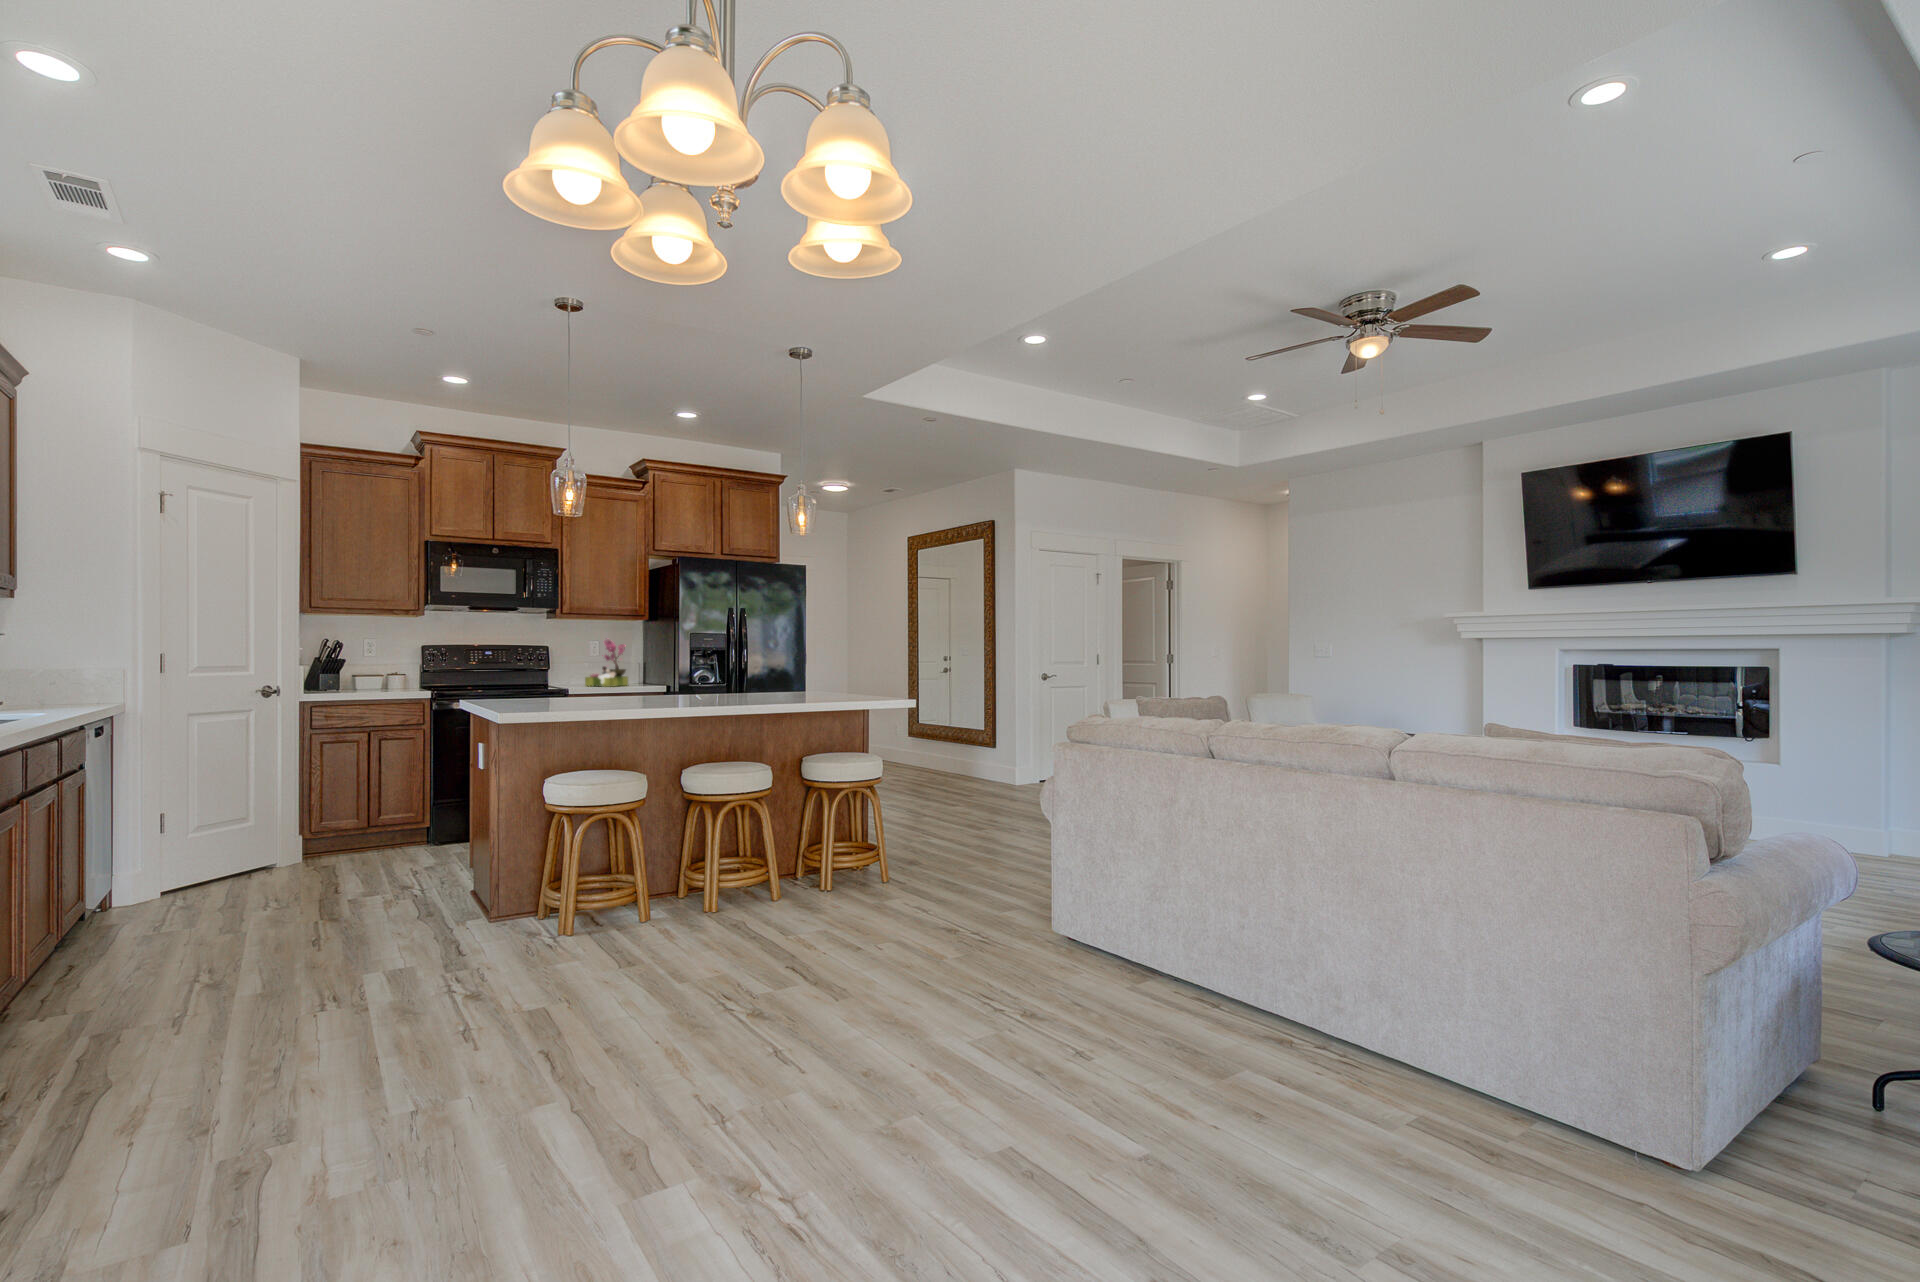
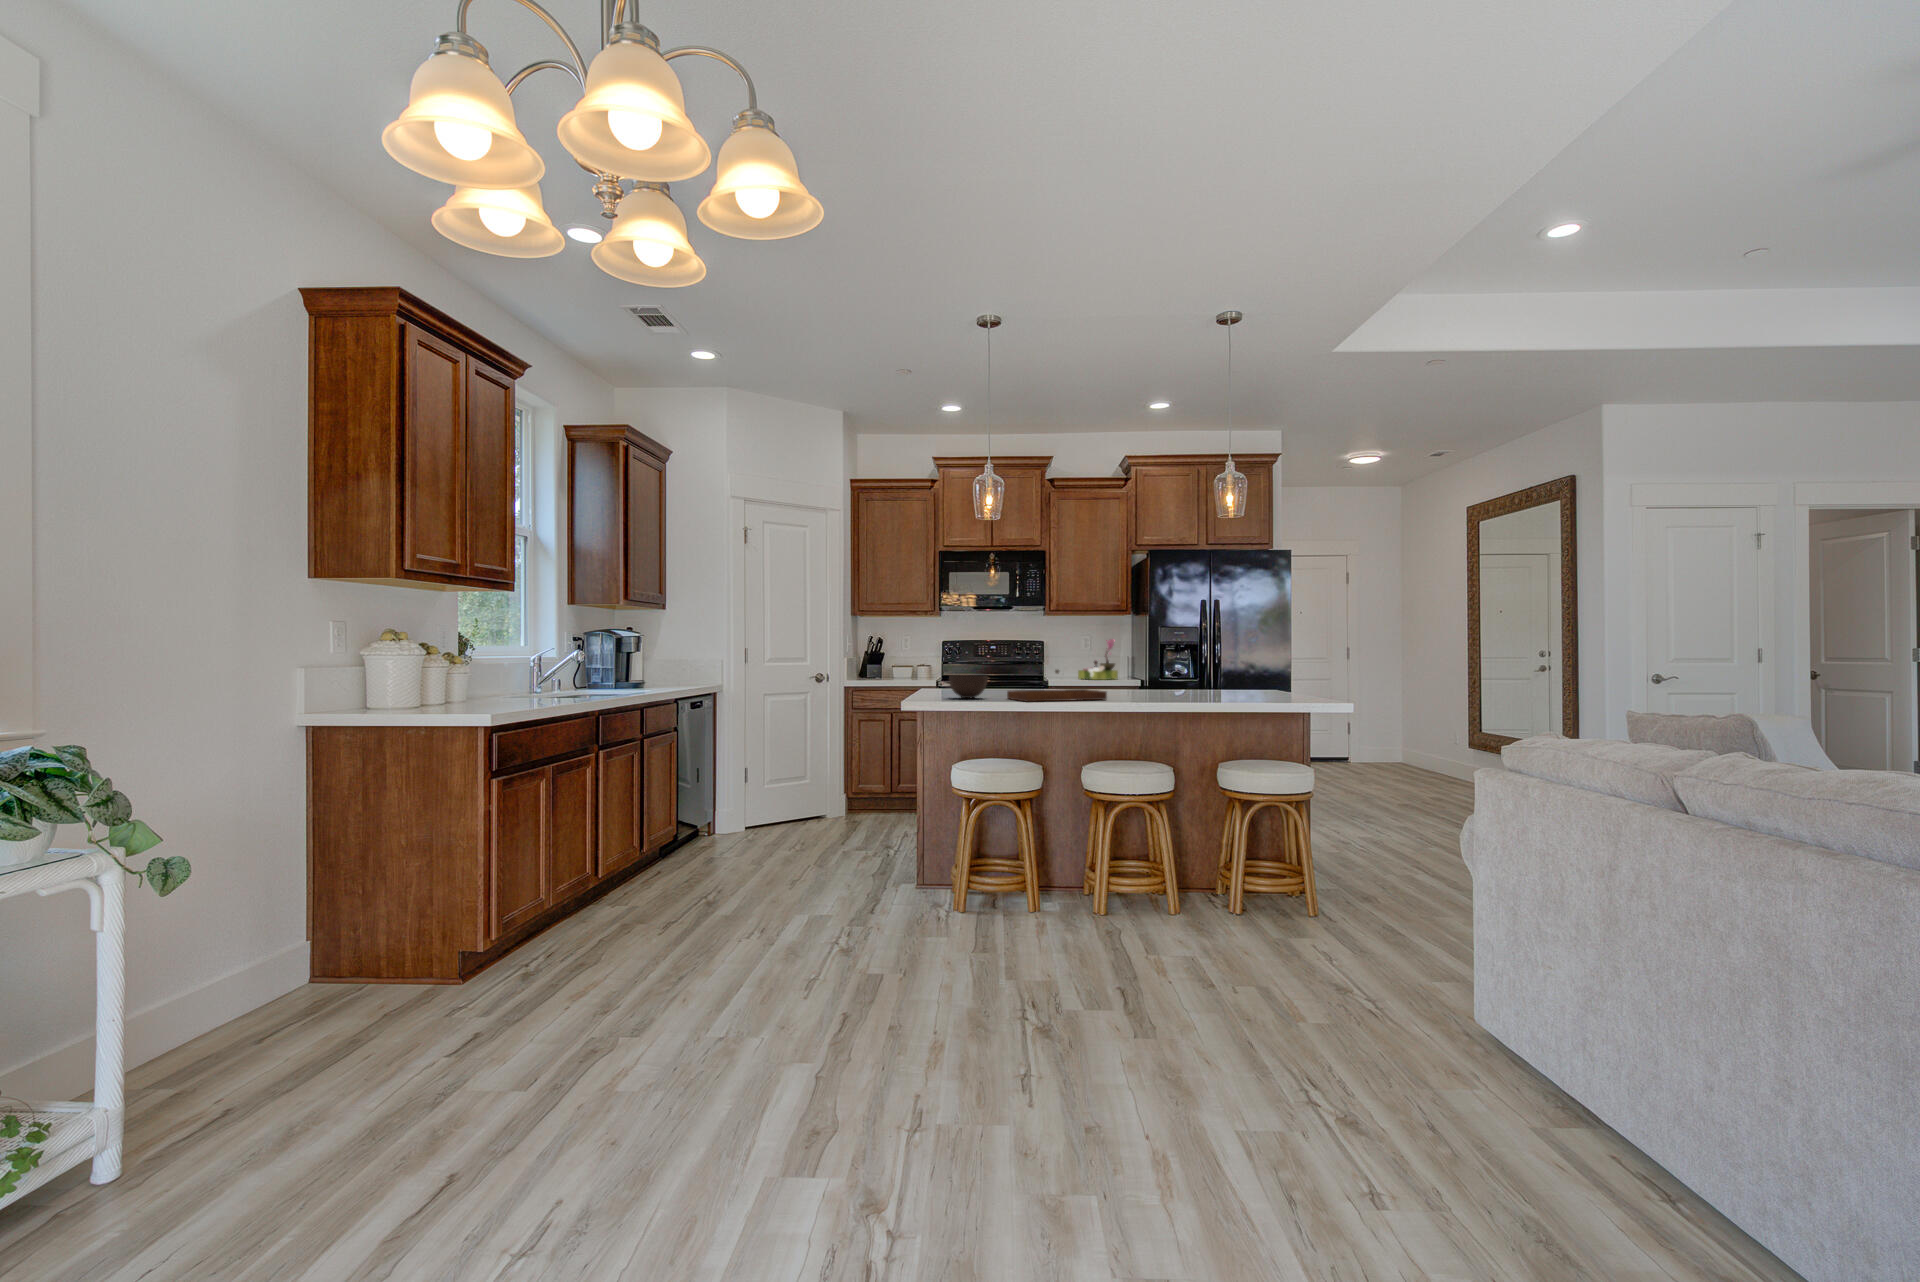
tray: none [598,680,698,713] -> present [1007,669,1107,702]
bowl: none [533,688,577,712] -> present [949,675,988,698]

